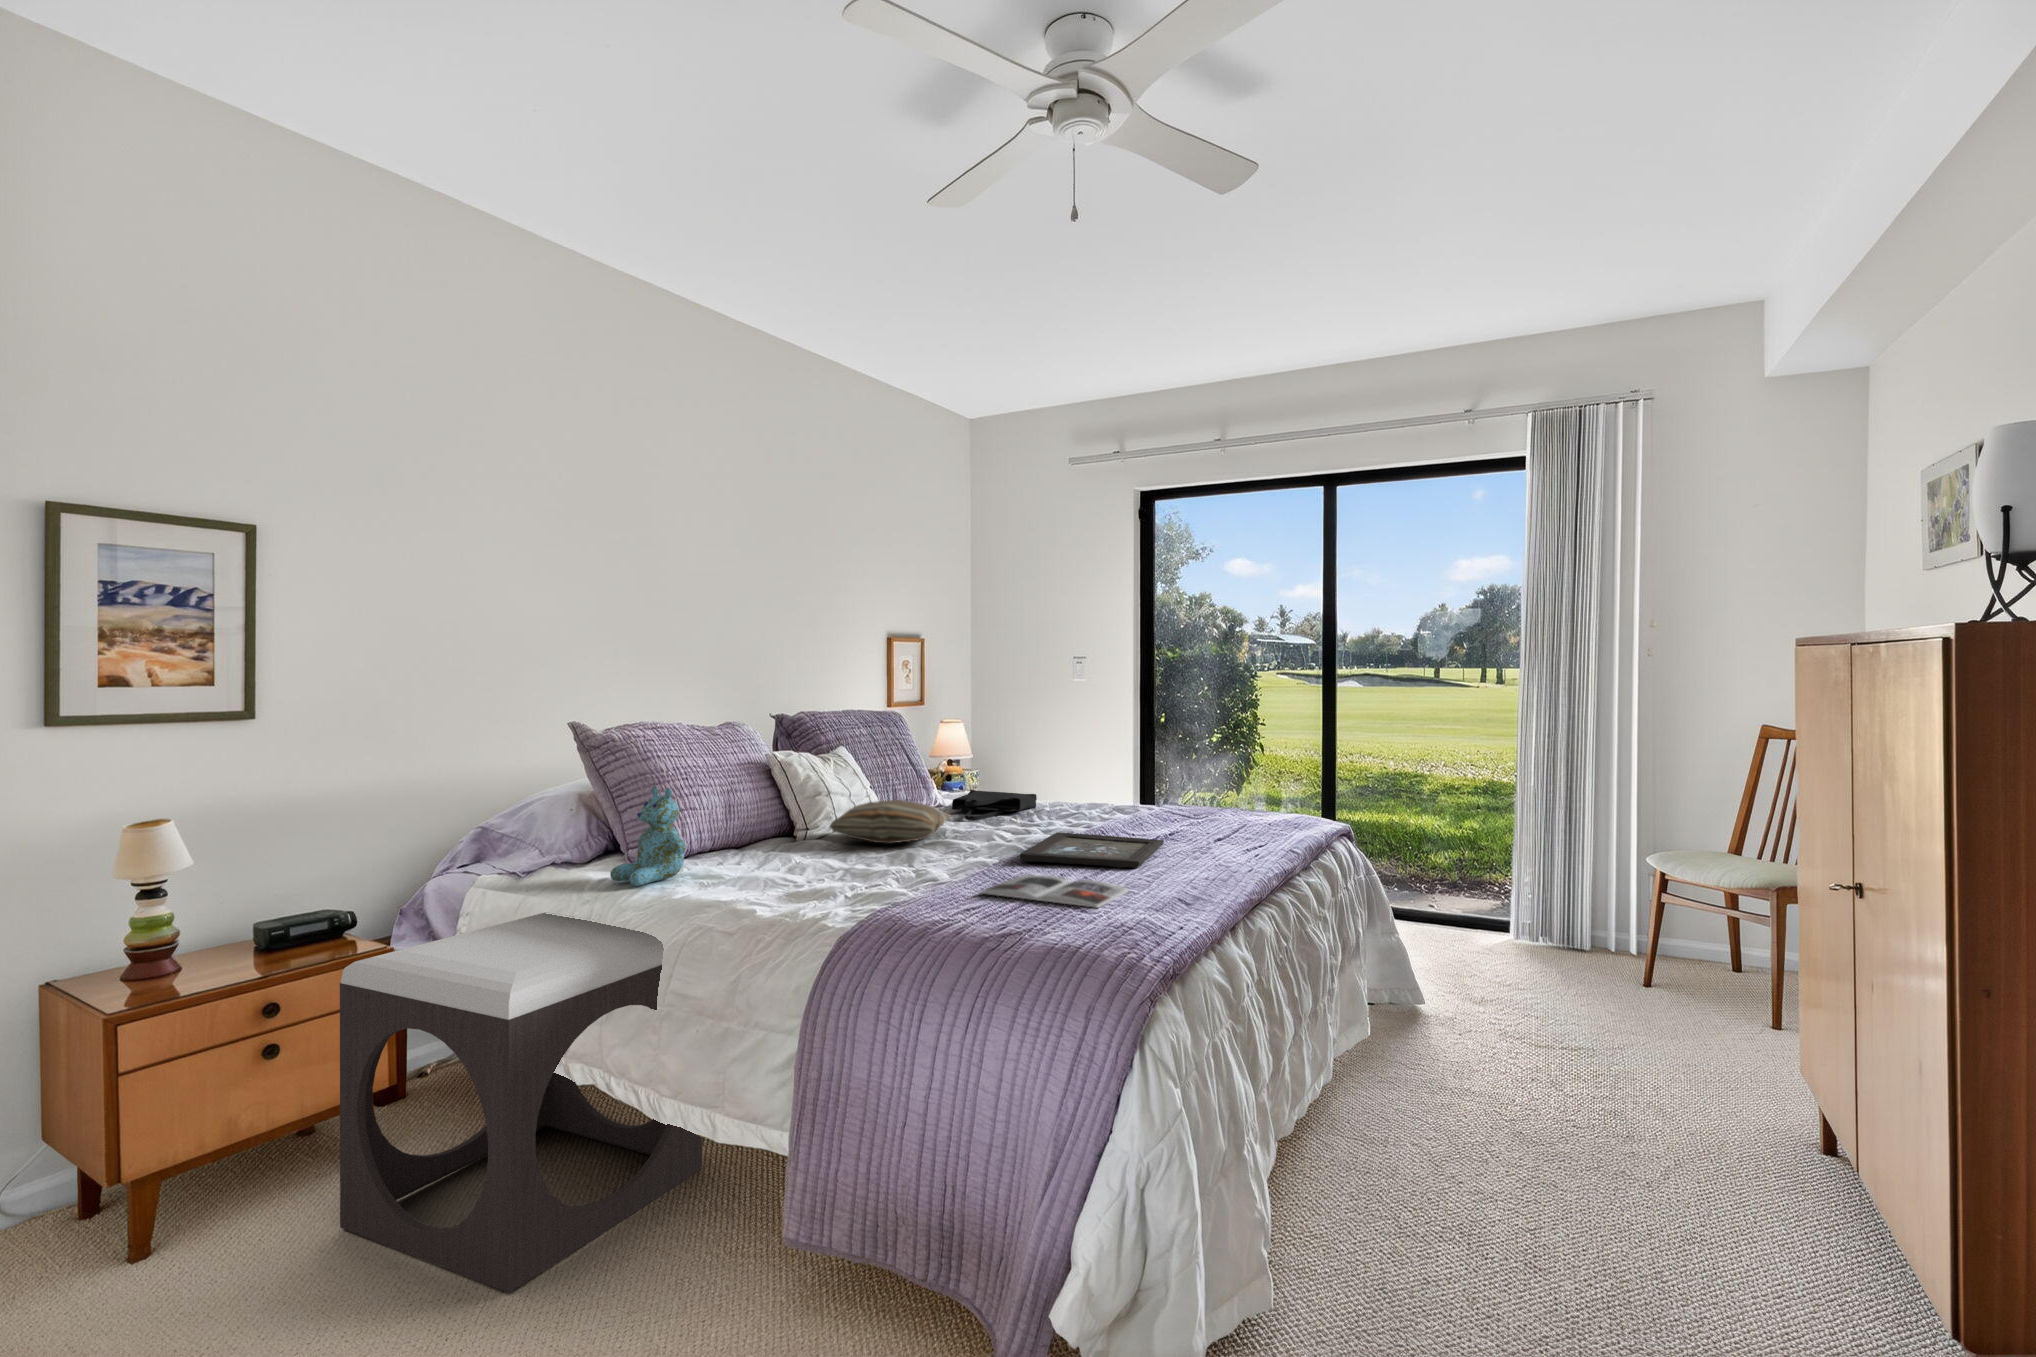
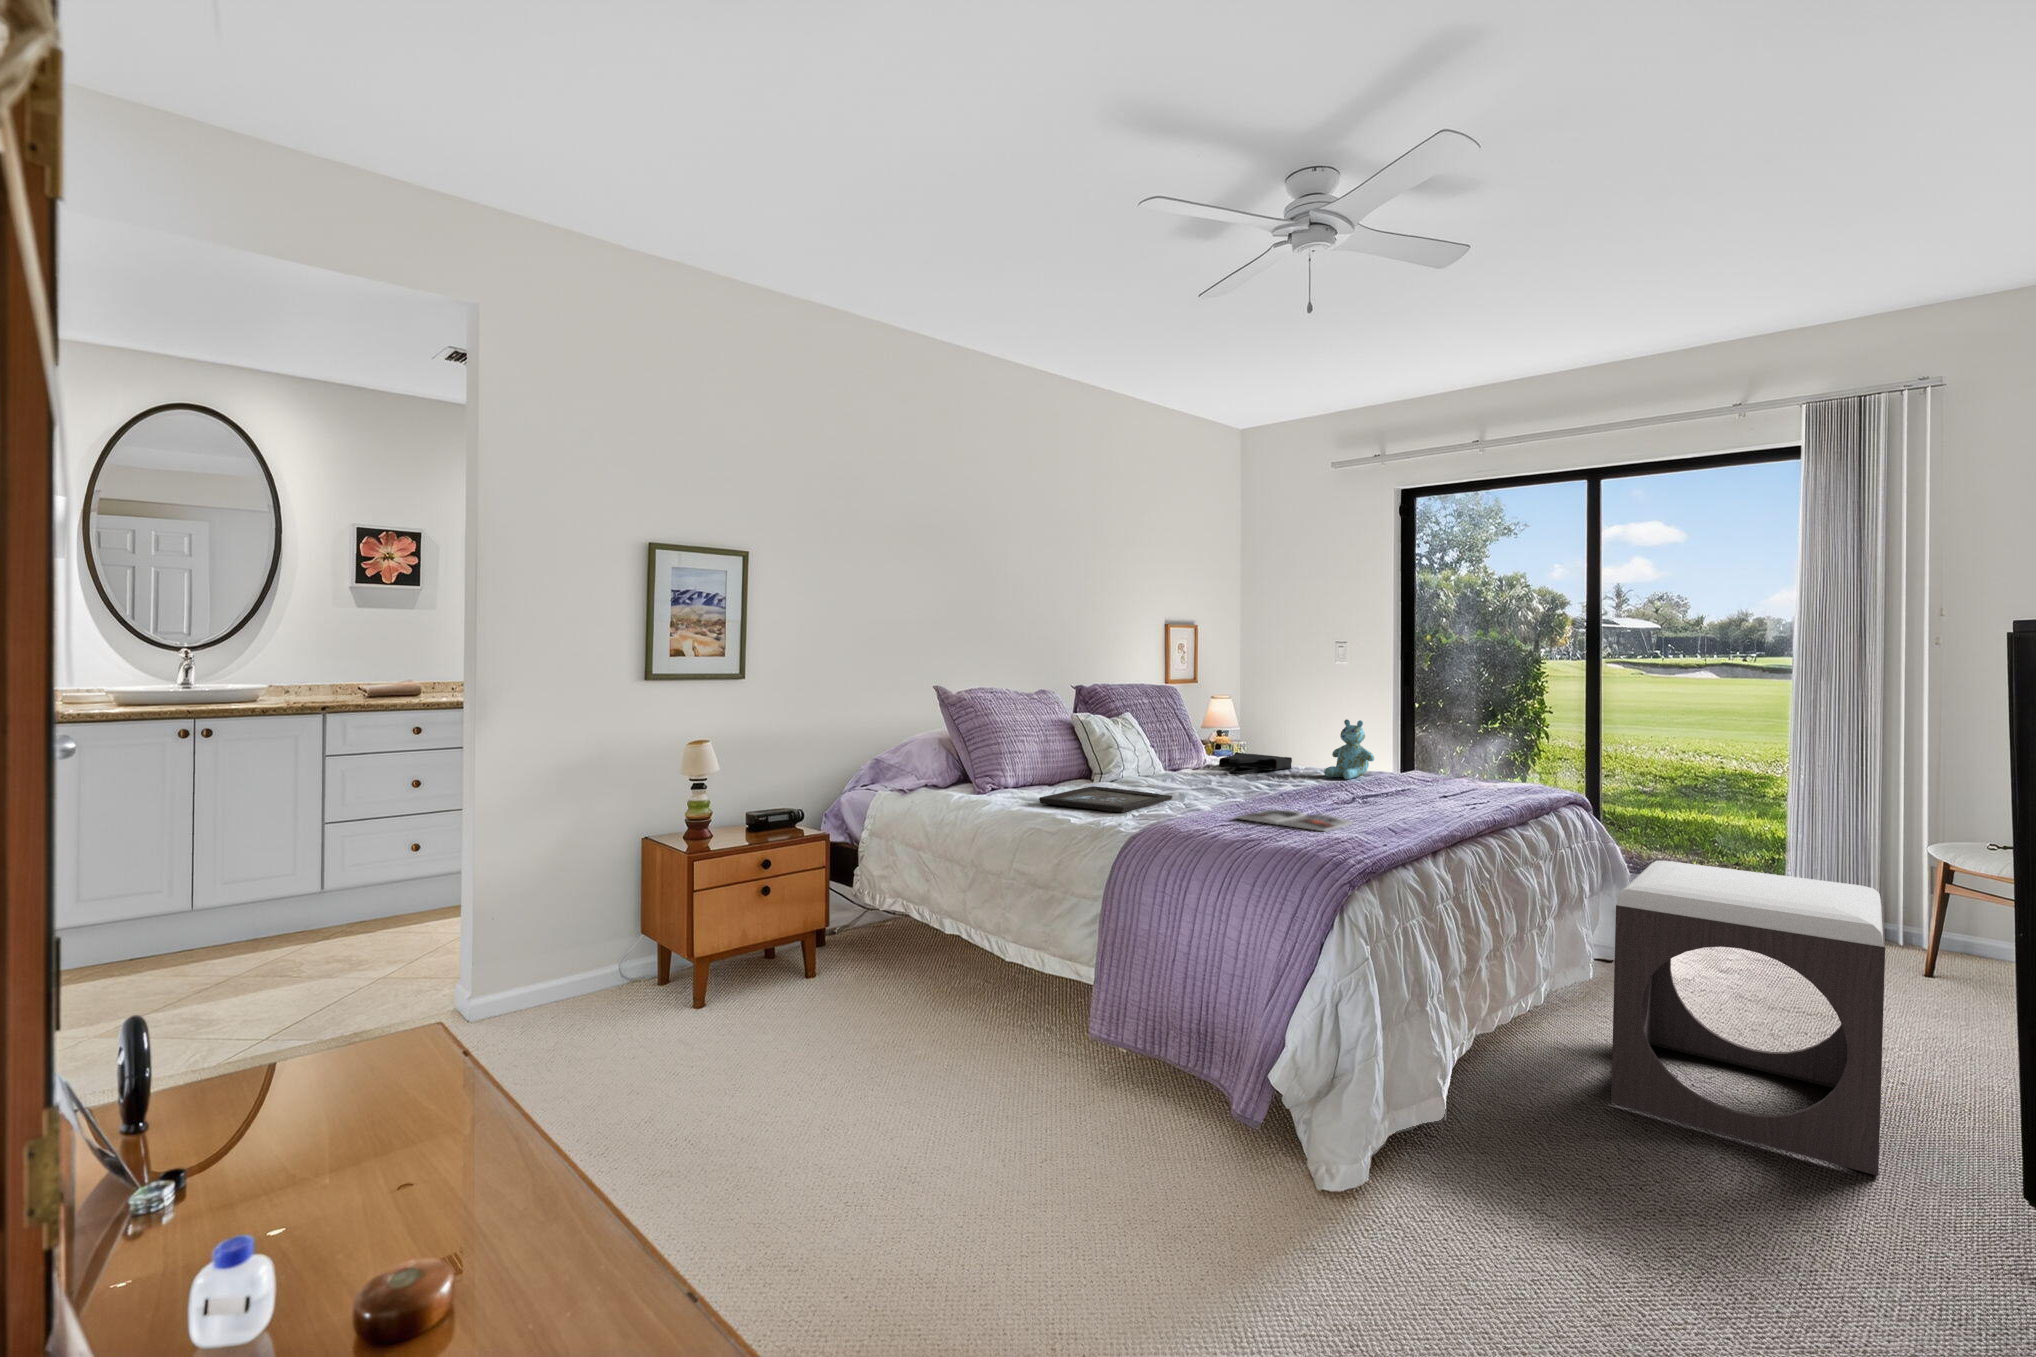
stuffed bear: present [610,786,686,886] -> present [1324,719,1374,779]
pillow: present [830,800,951,844] -> none [1121,754,1217,787]
tray: present [1020,833,1164,868] -> present [1039,786,1172,812]
footstool: present [340,912,702,1293] -> present [1611,861,1885,1176]

